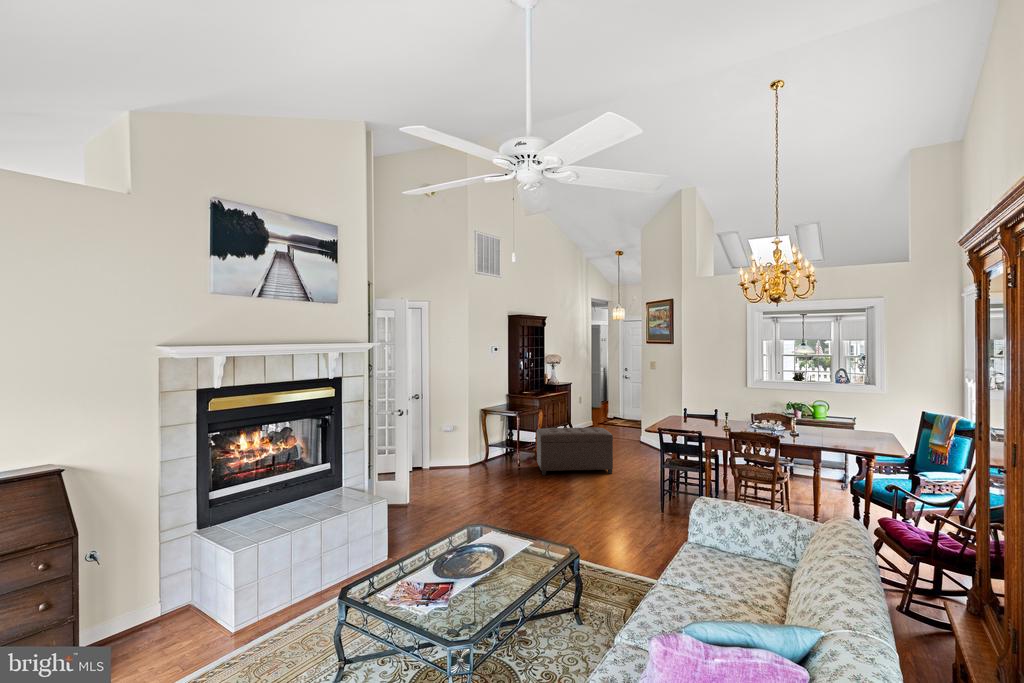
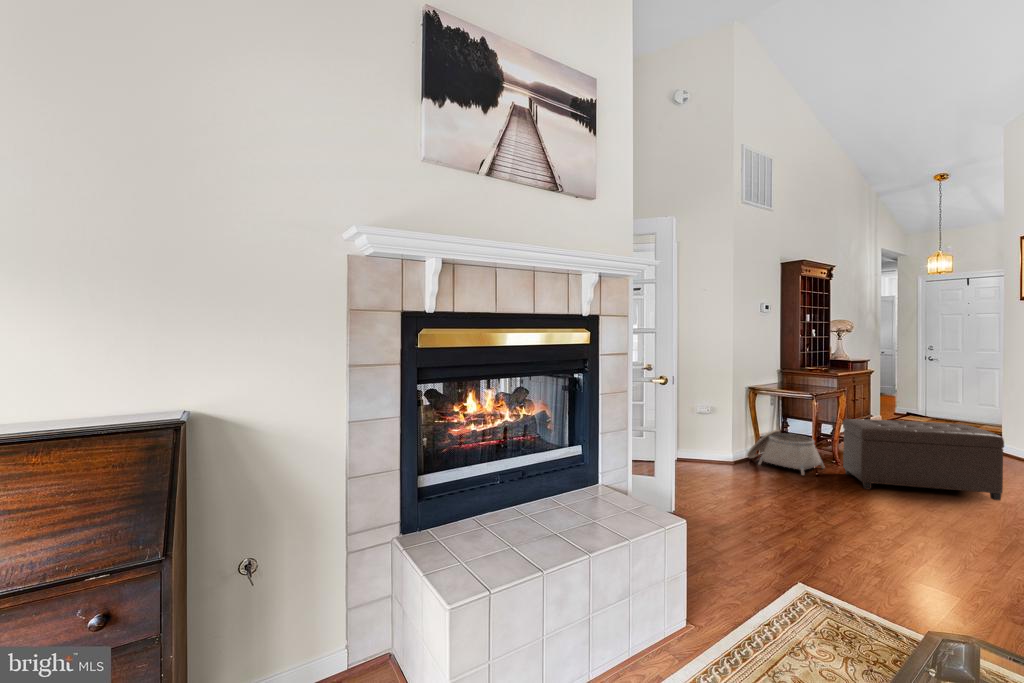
basket: none [480,439,528,470] -> present [747,430,824,475]

